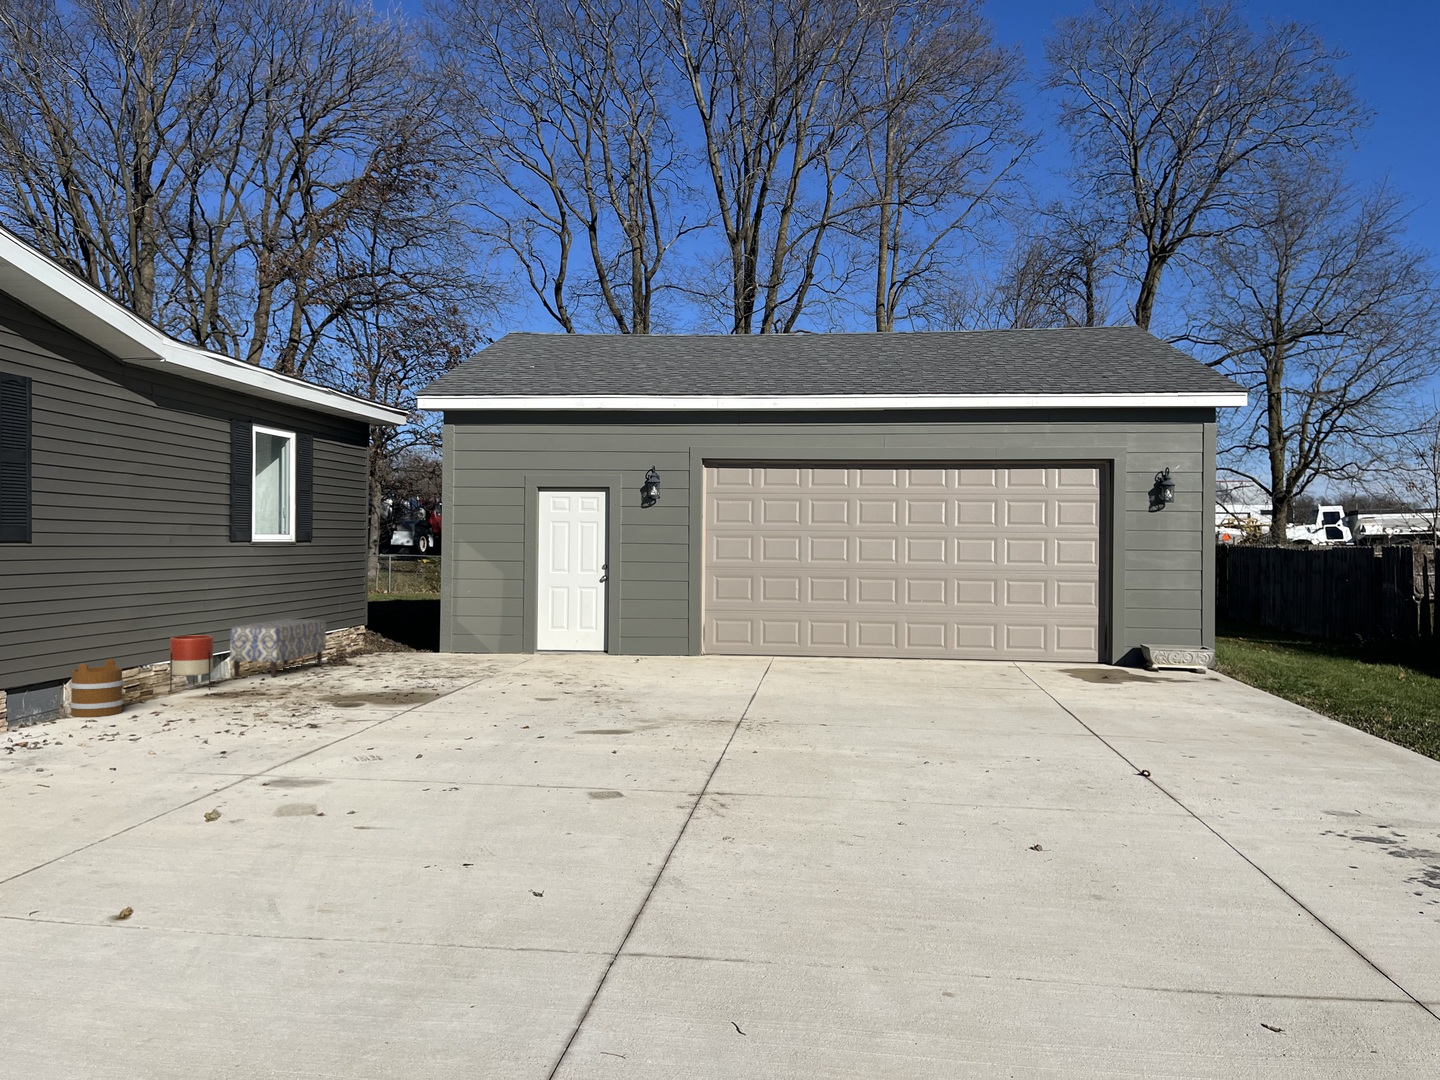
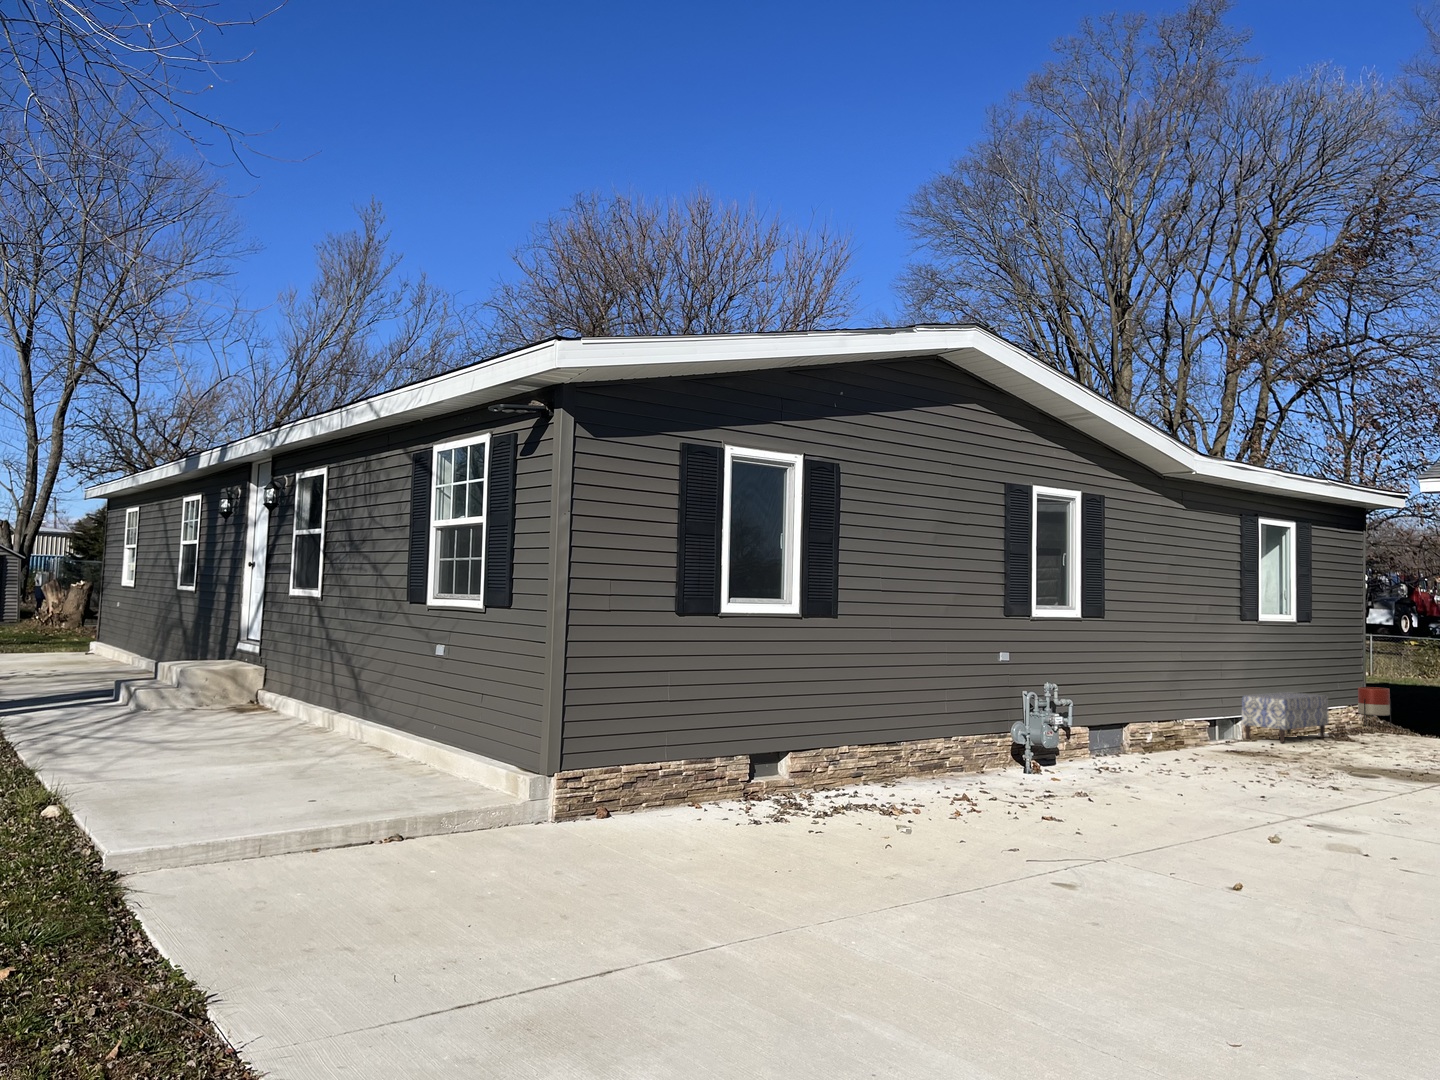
planter: present [170,635,213,691] -> present [1358,687,1391,727]
bucket: present [70,659,123,717] -> none [1130,712,1168,757]

